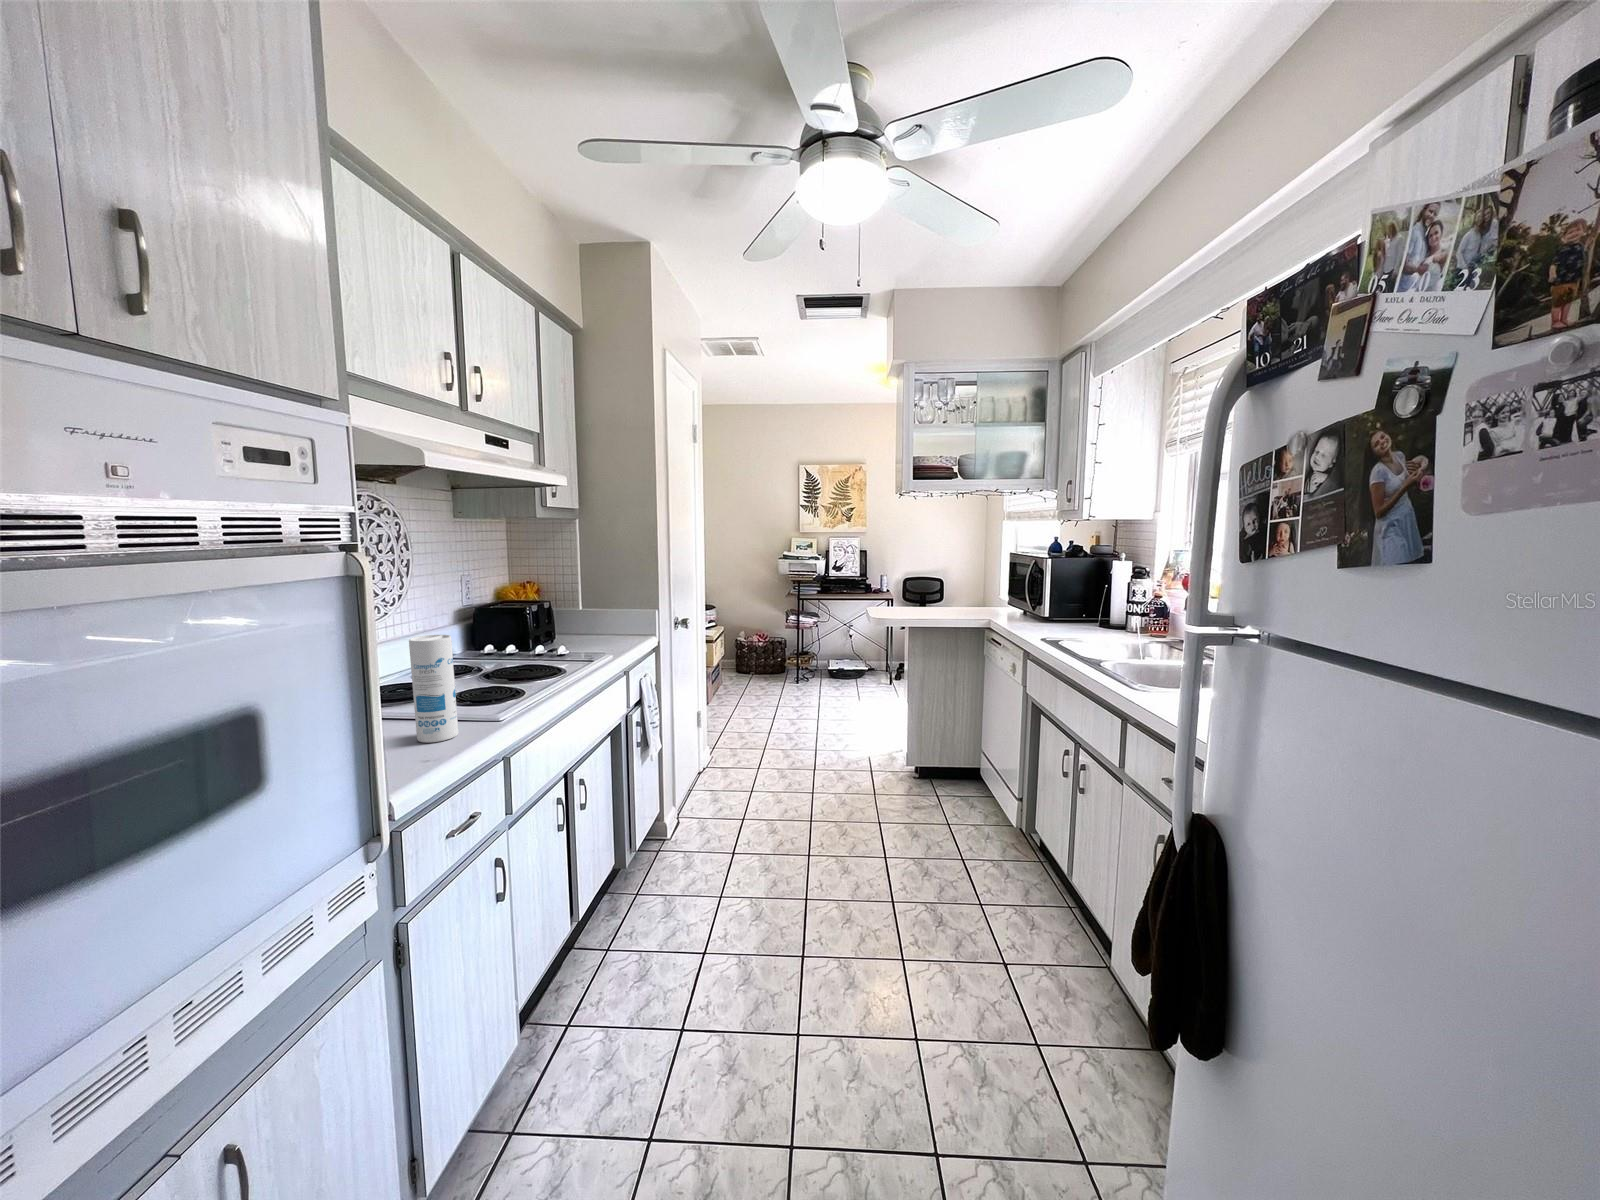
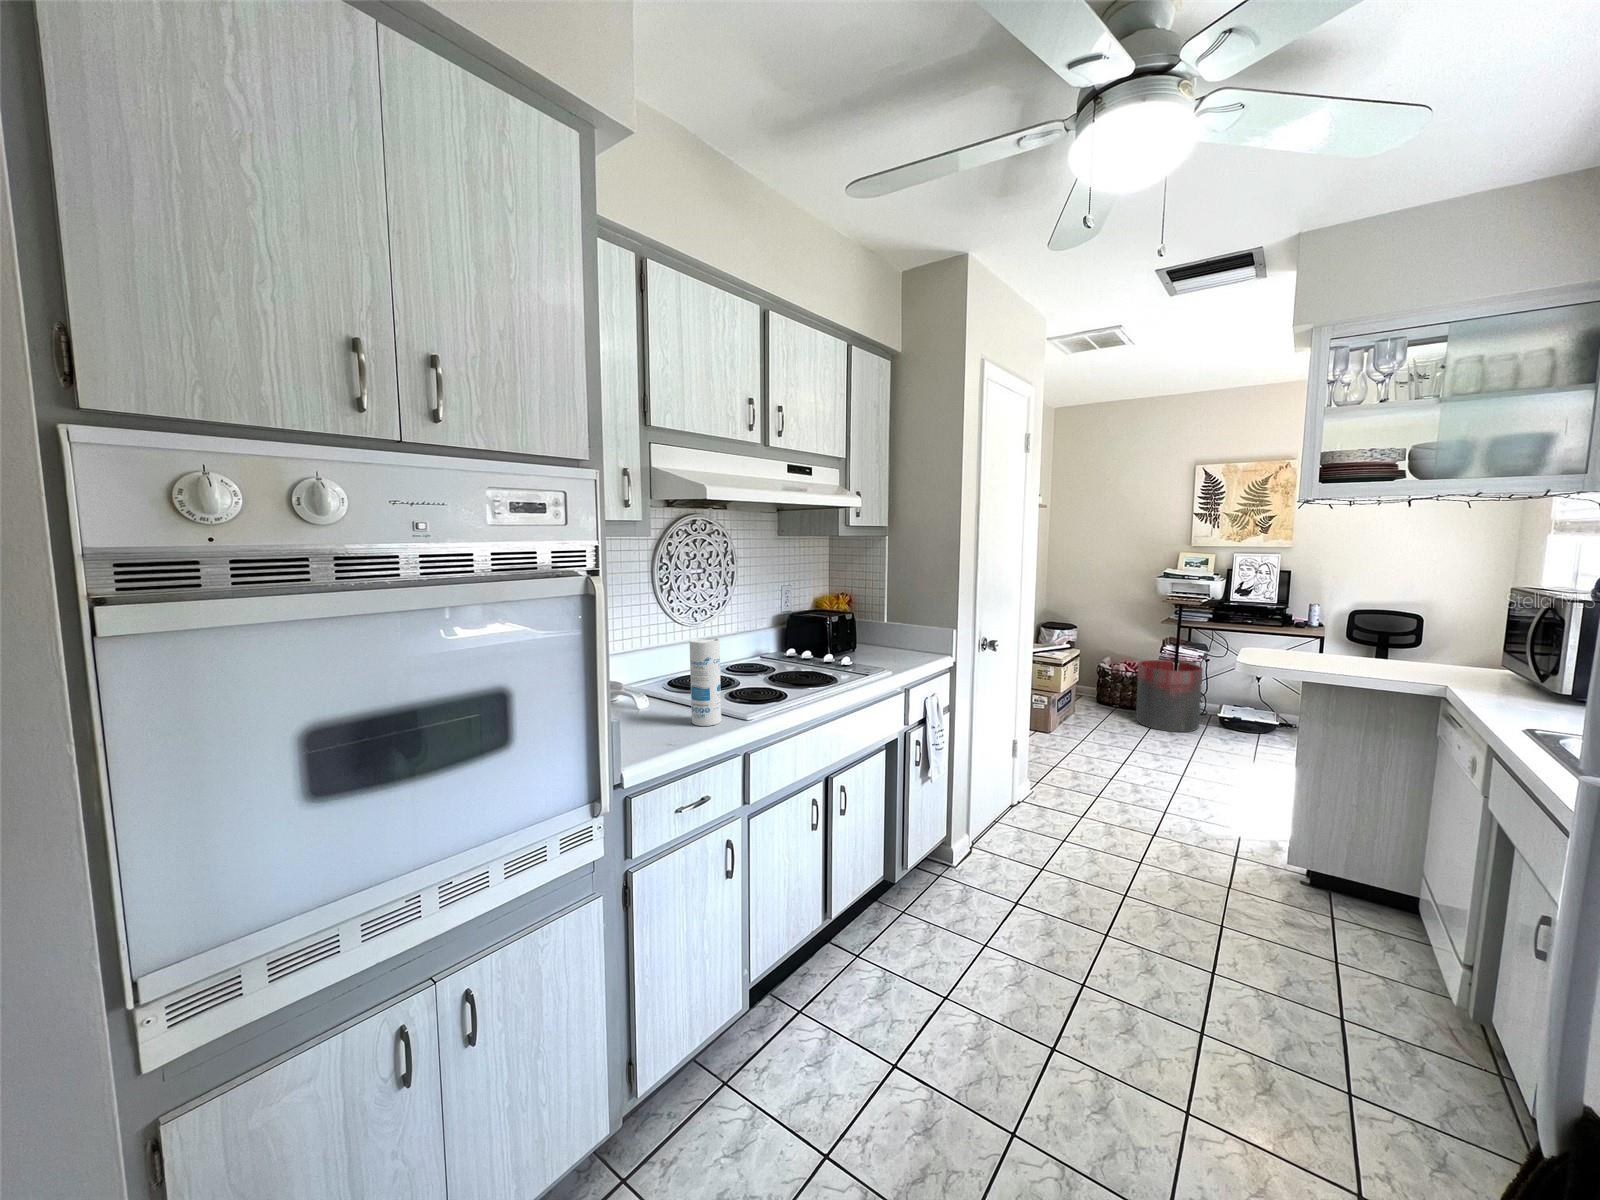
trash can: none [772,628,817,684] -> present [1136,660,1203,732]

